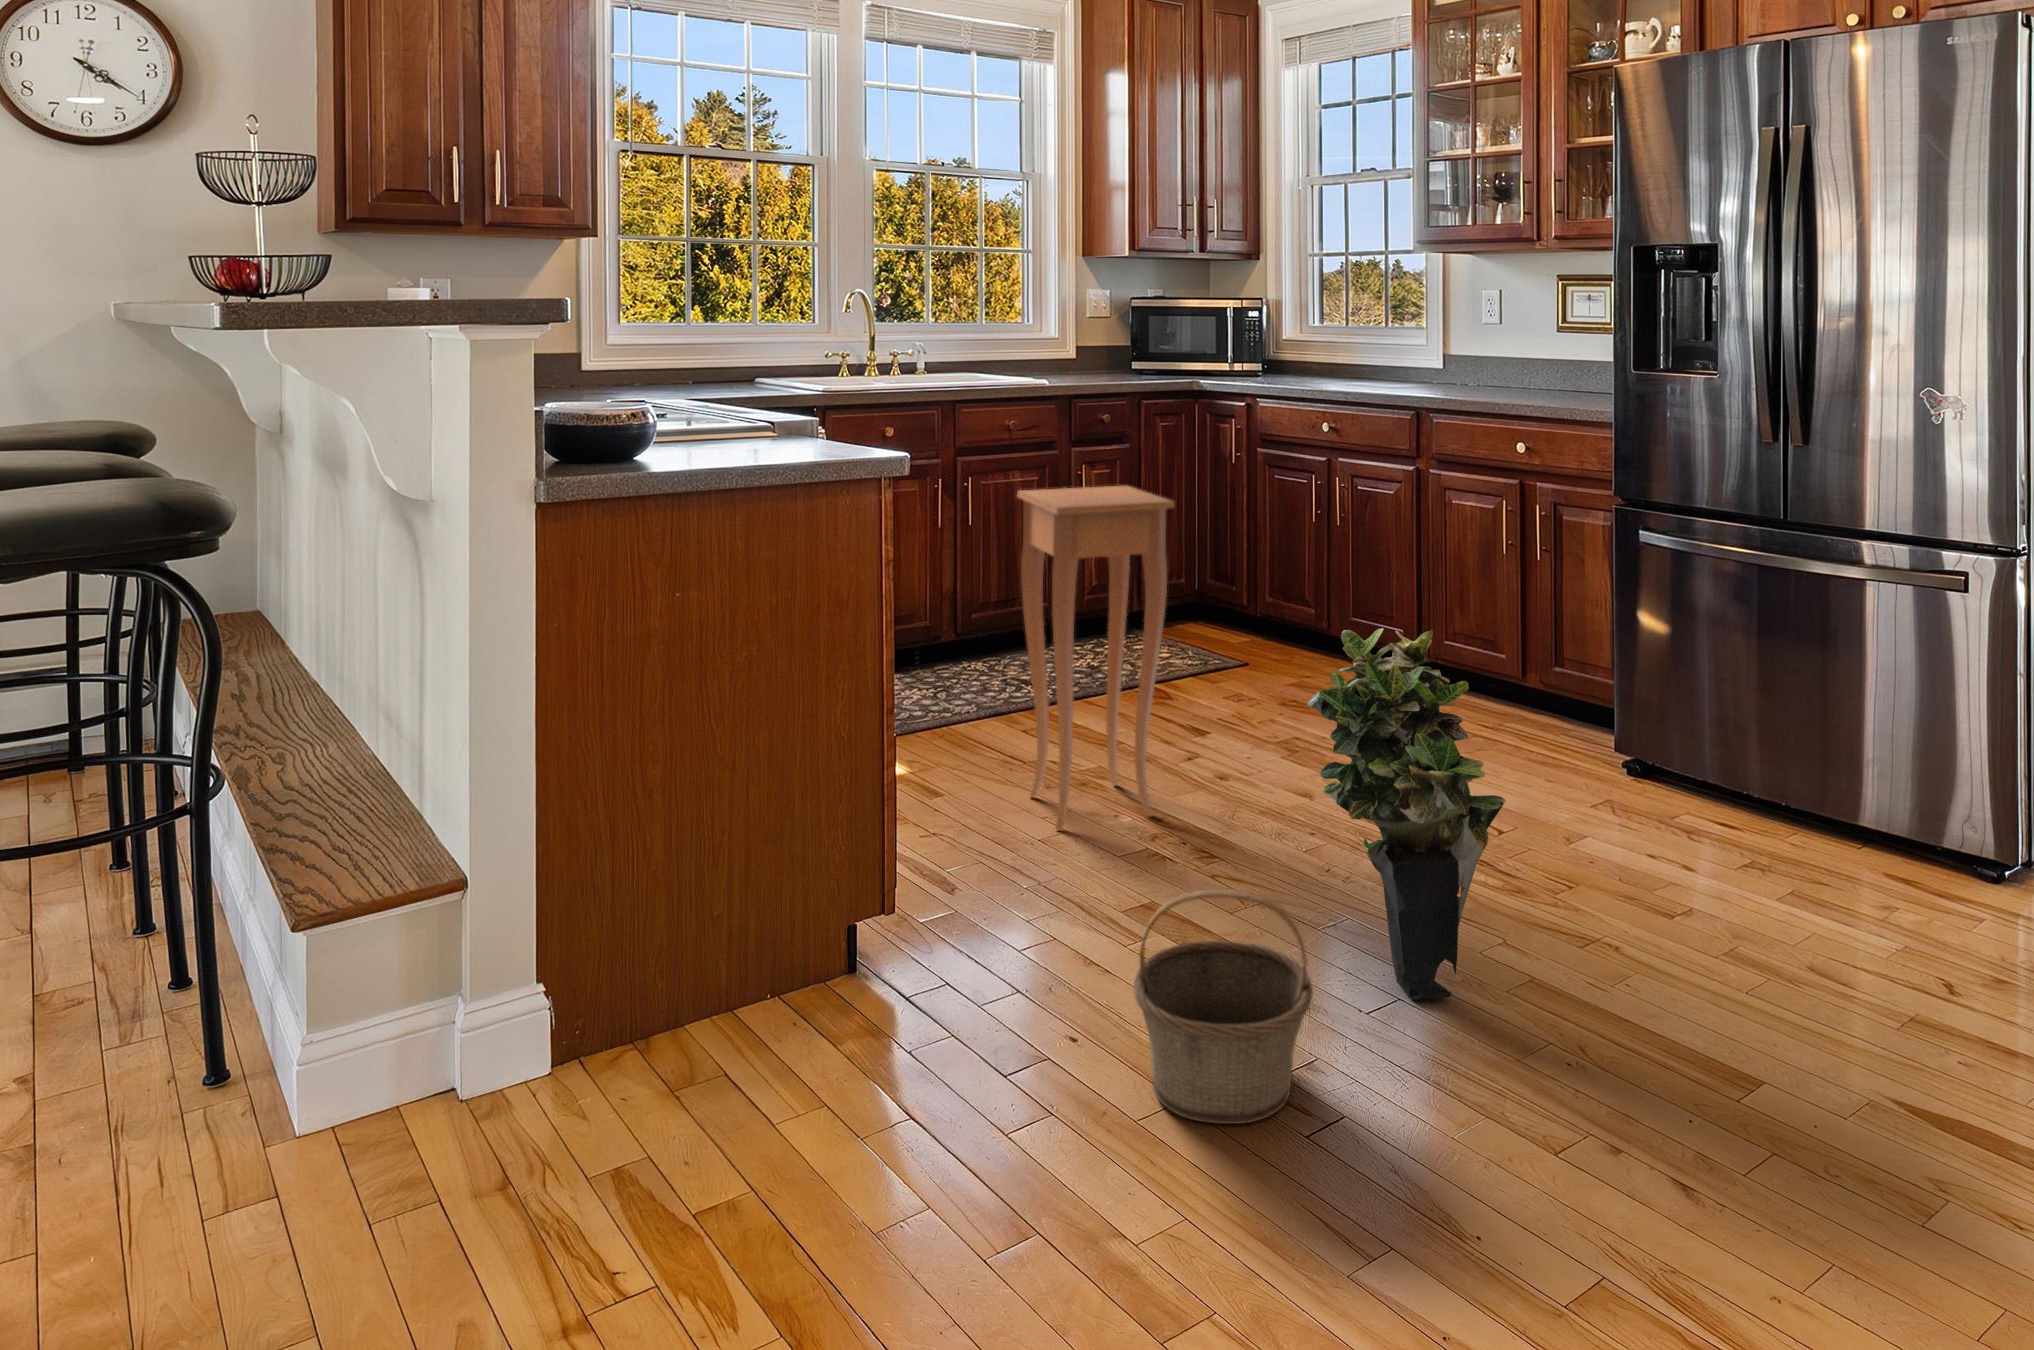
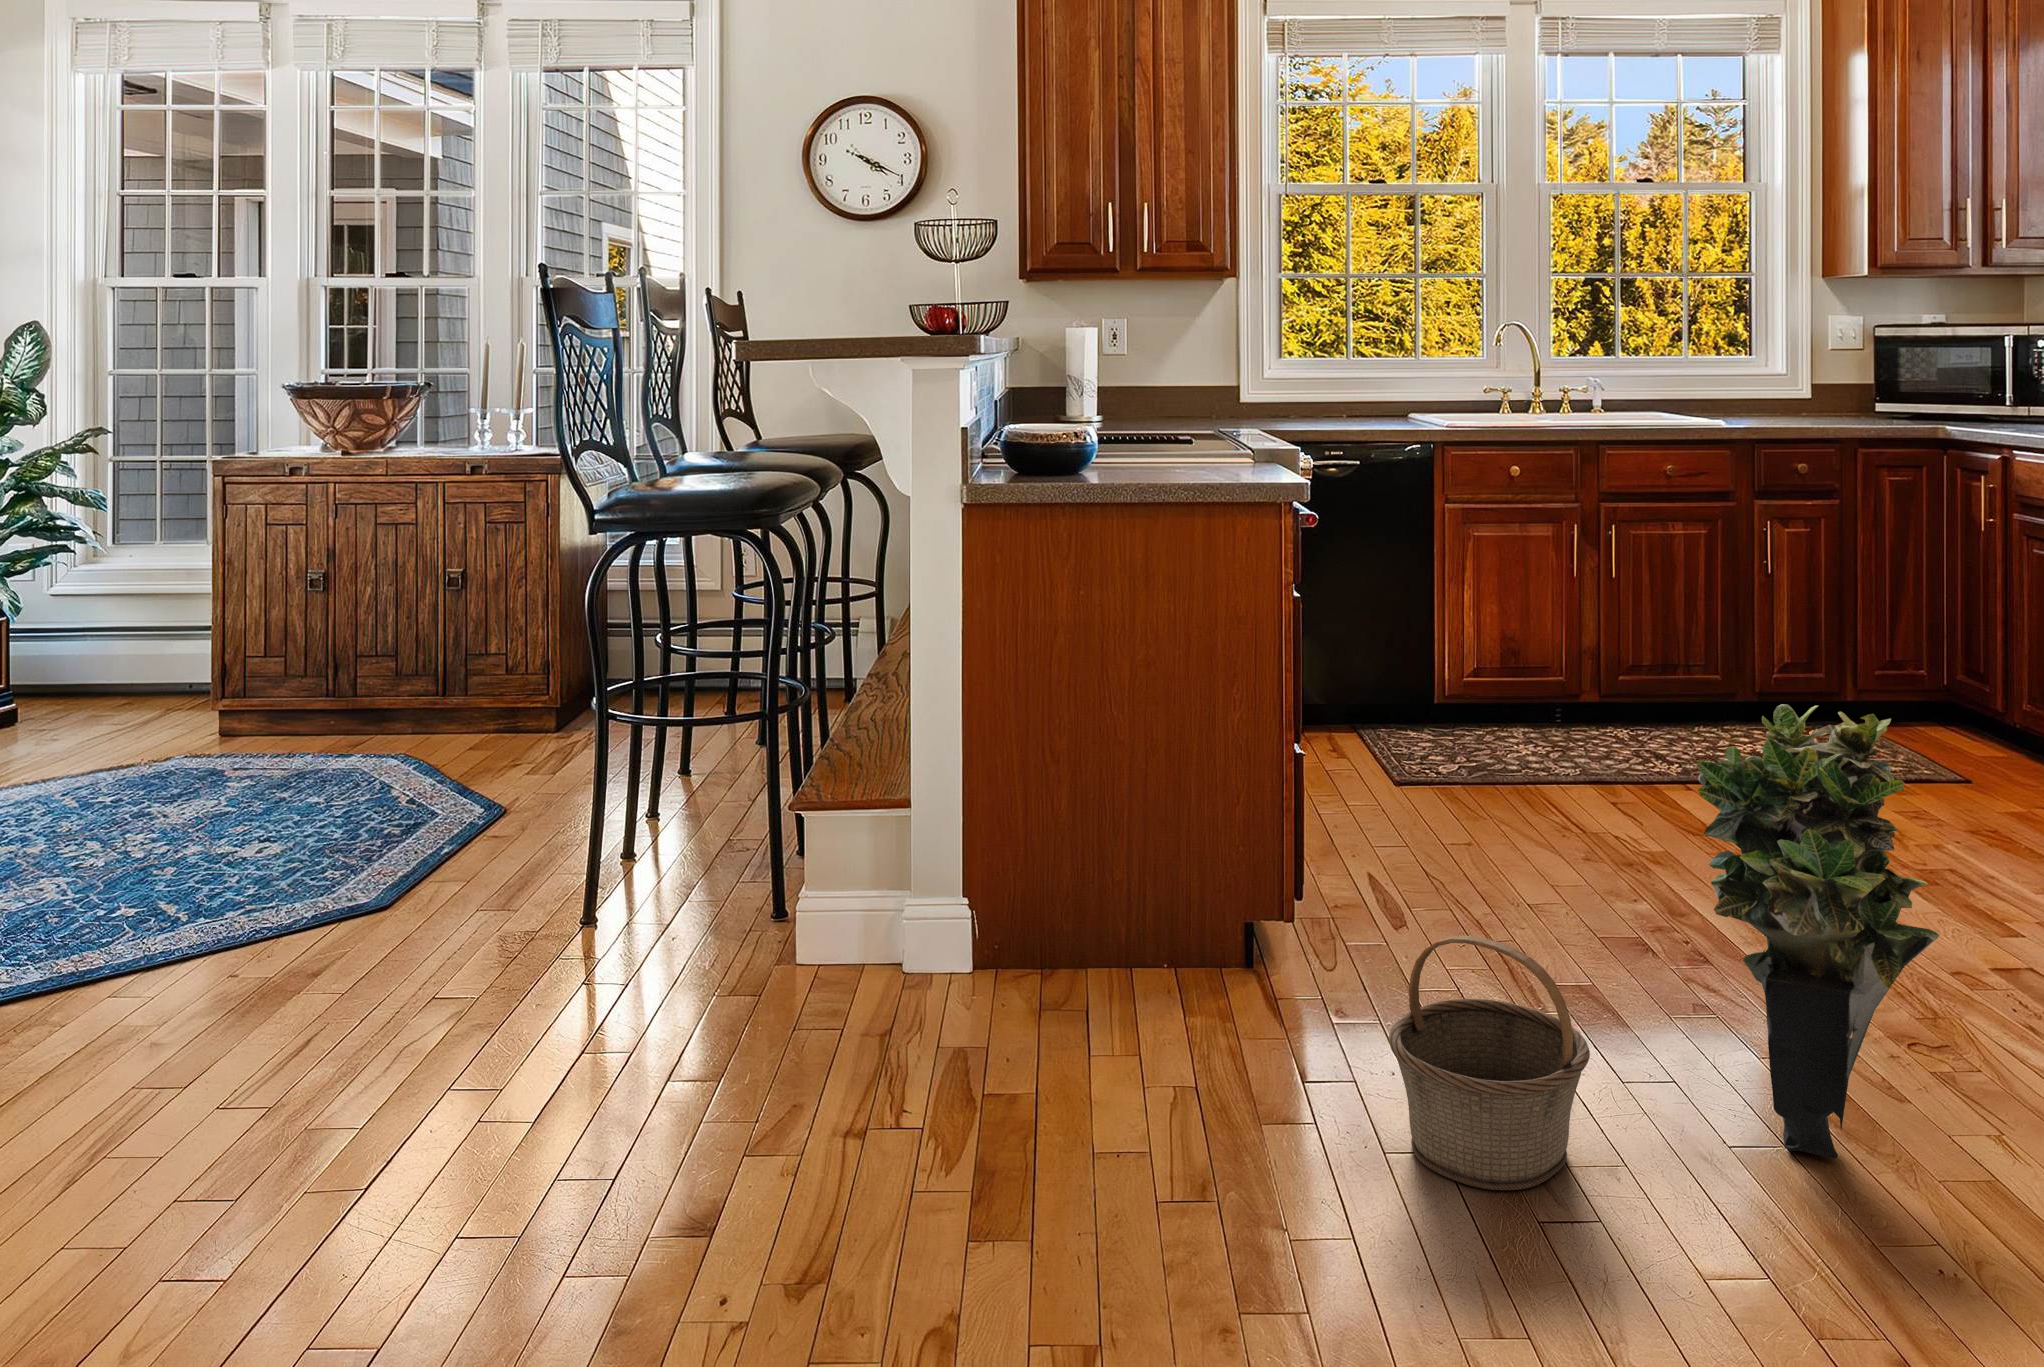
side table: present [1017,486,1175,831] -> none [1540,530,1688,913]

